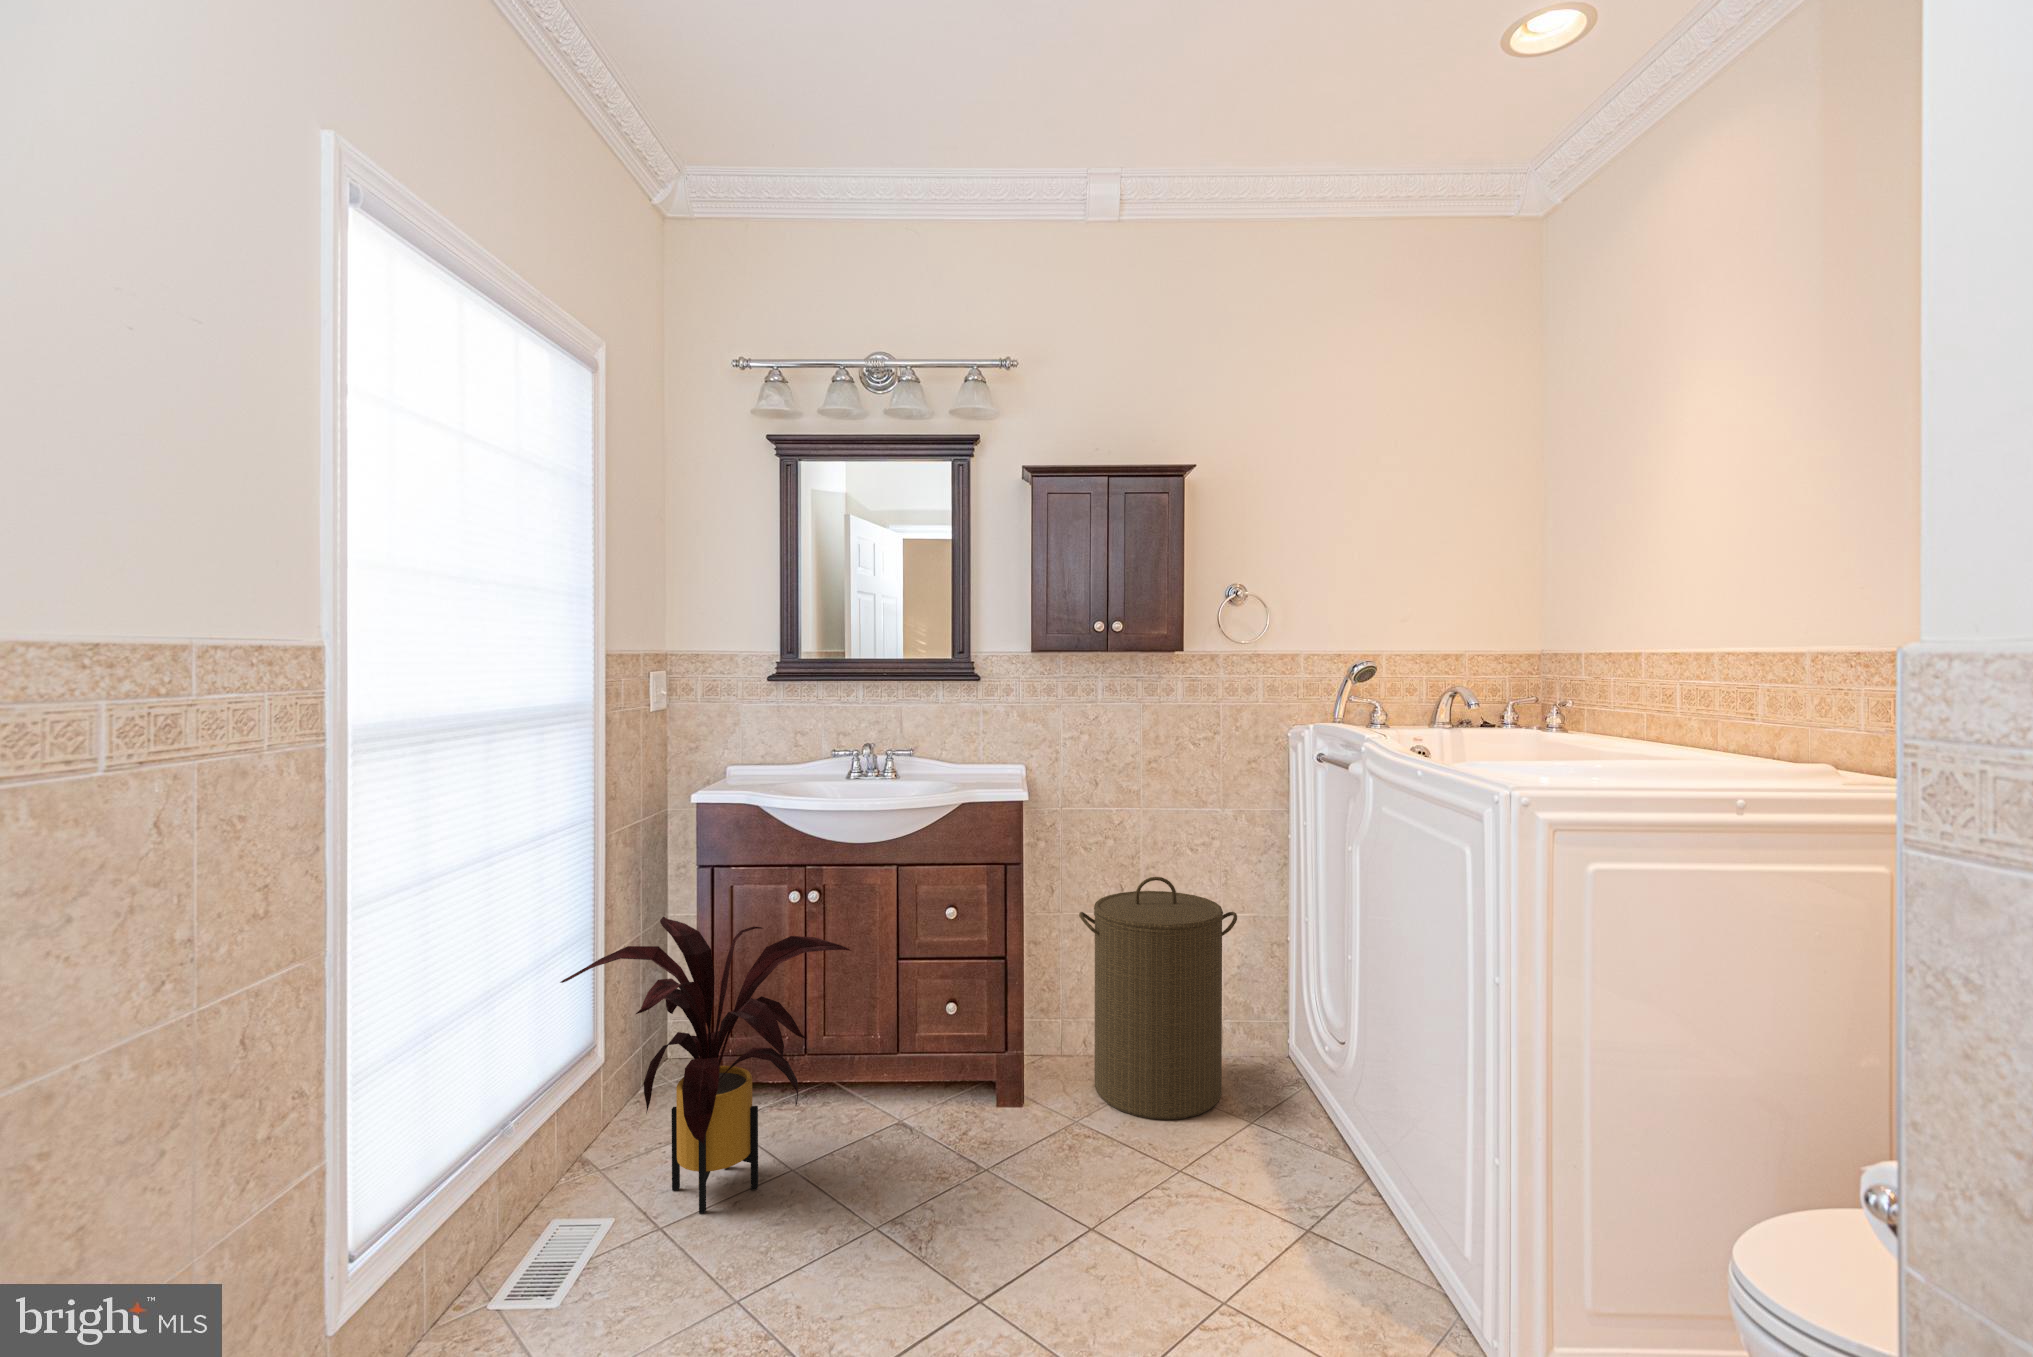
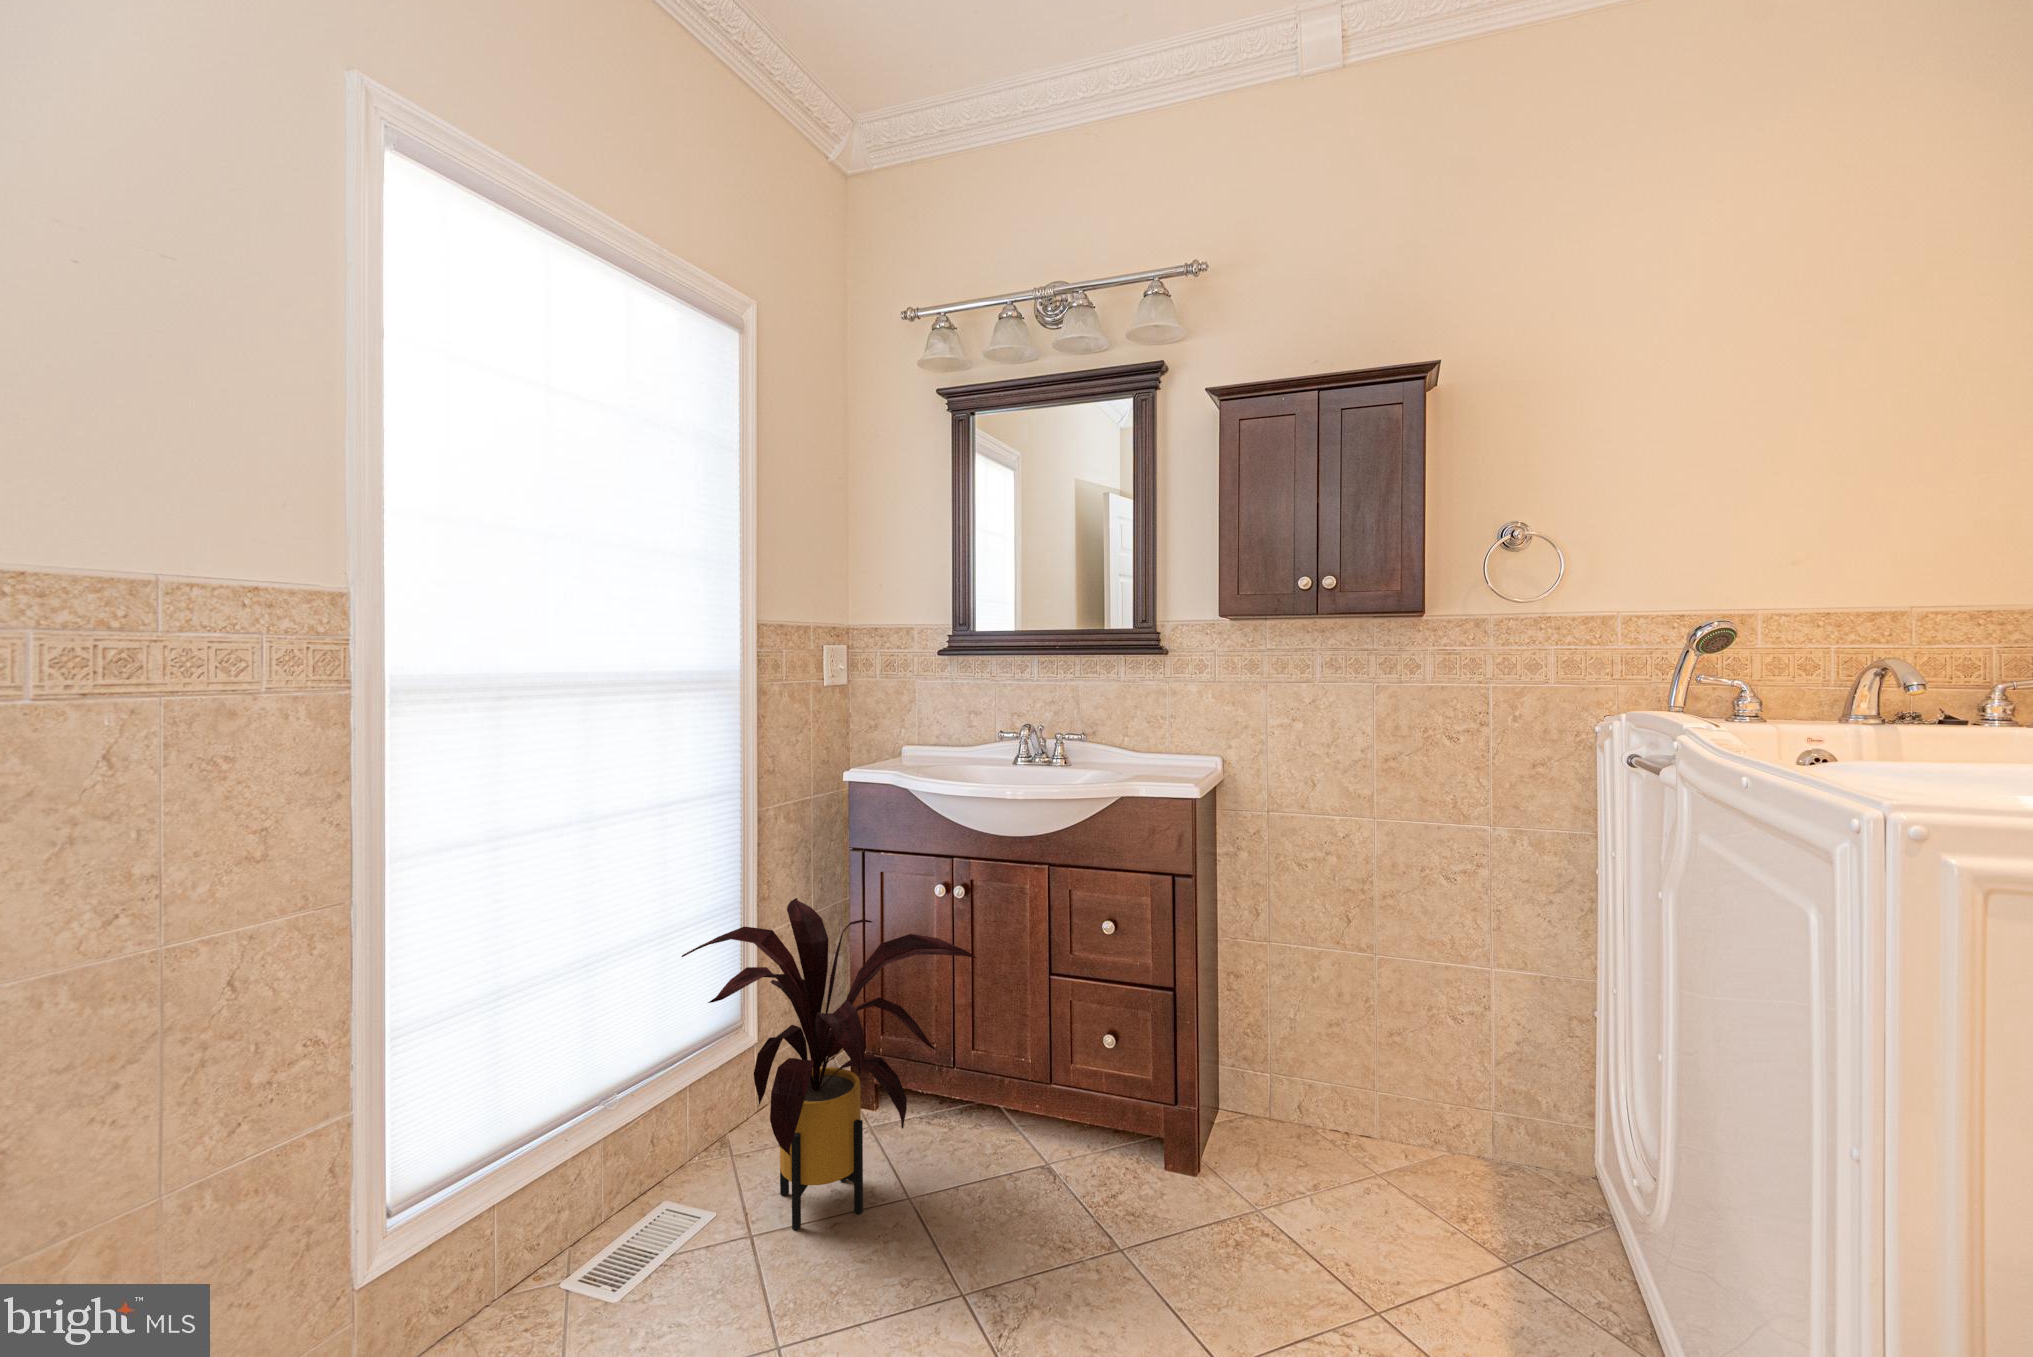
laundry hamper: present [1079,877,1237,1120] -> none [1274,906,1498,1235]

